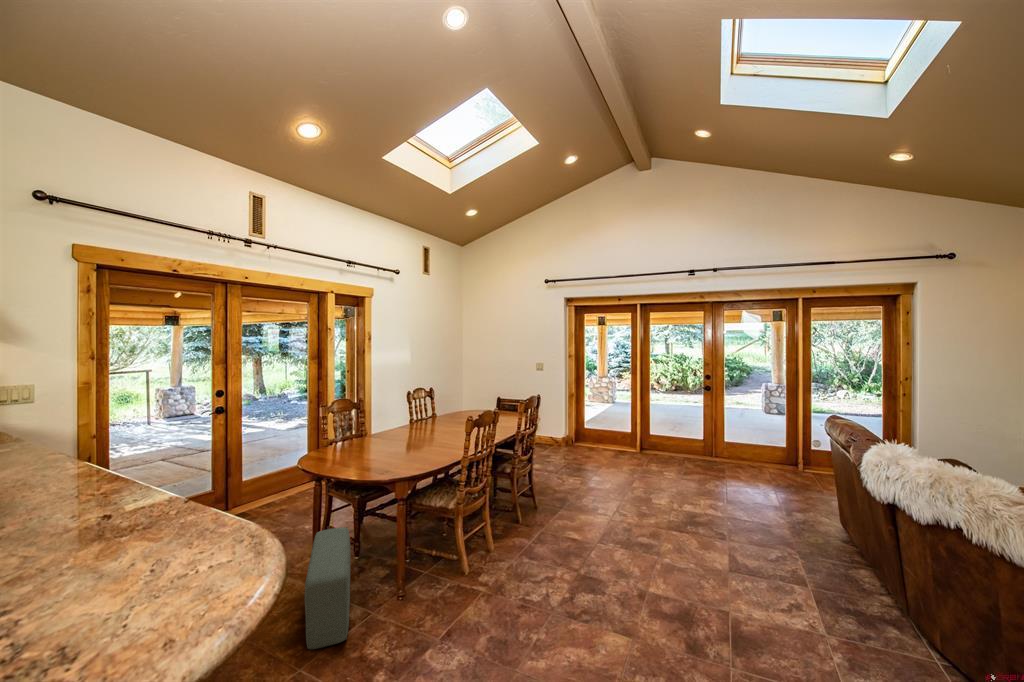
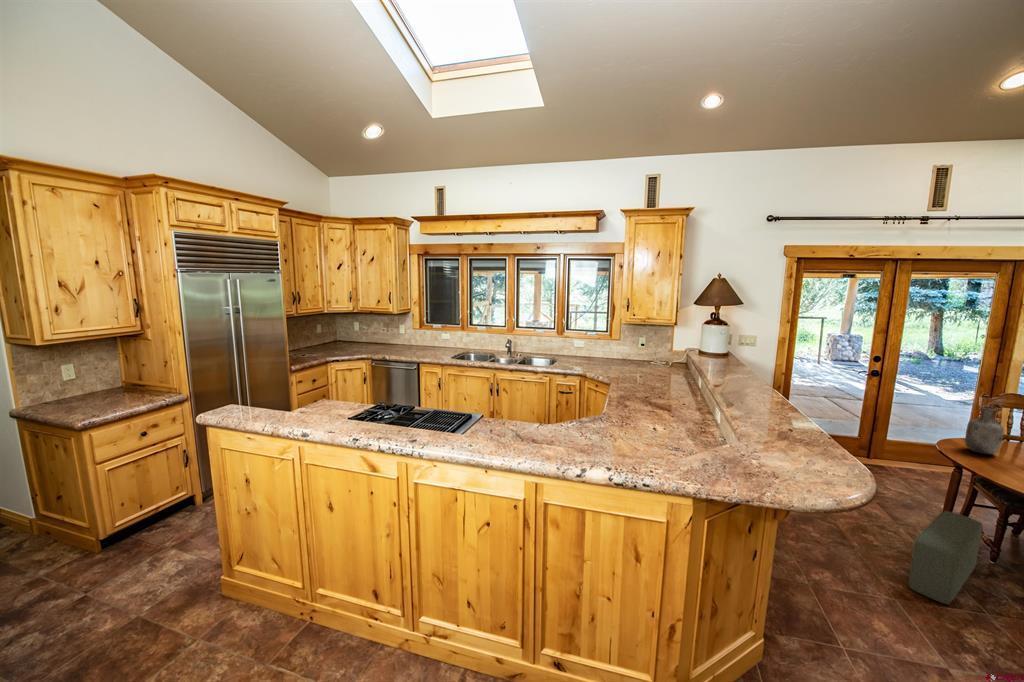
vase: none [322,411,349,459] -> present [965,406,1004,454]

